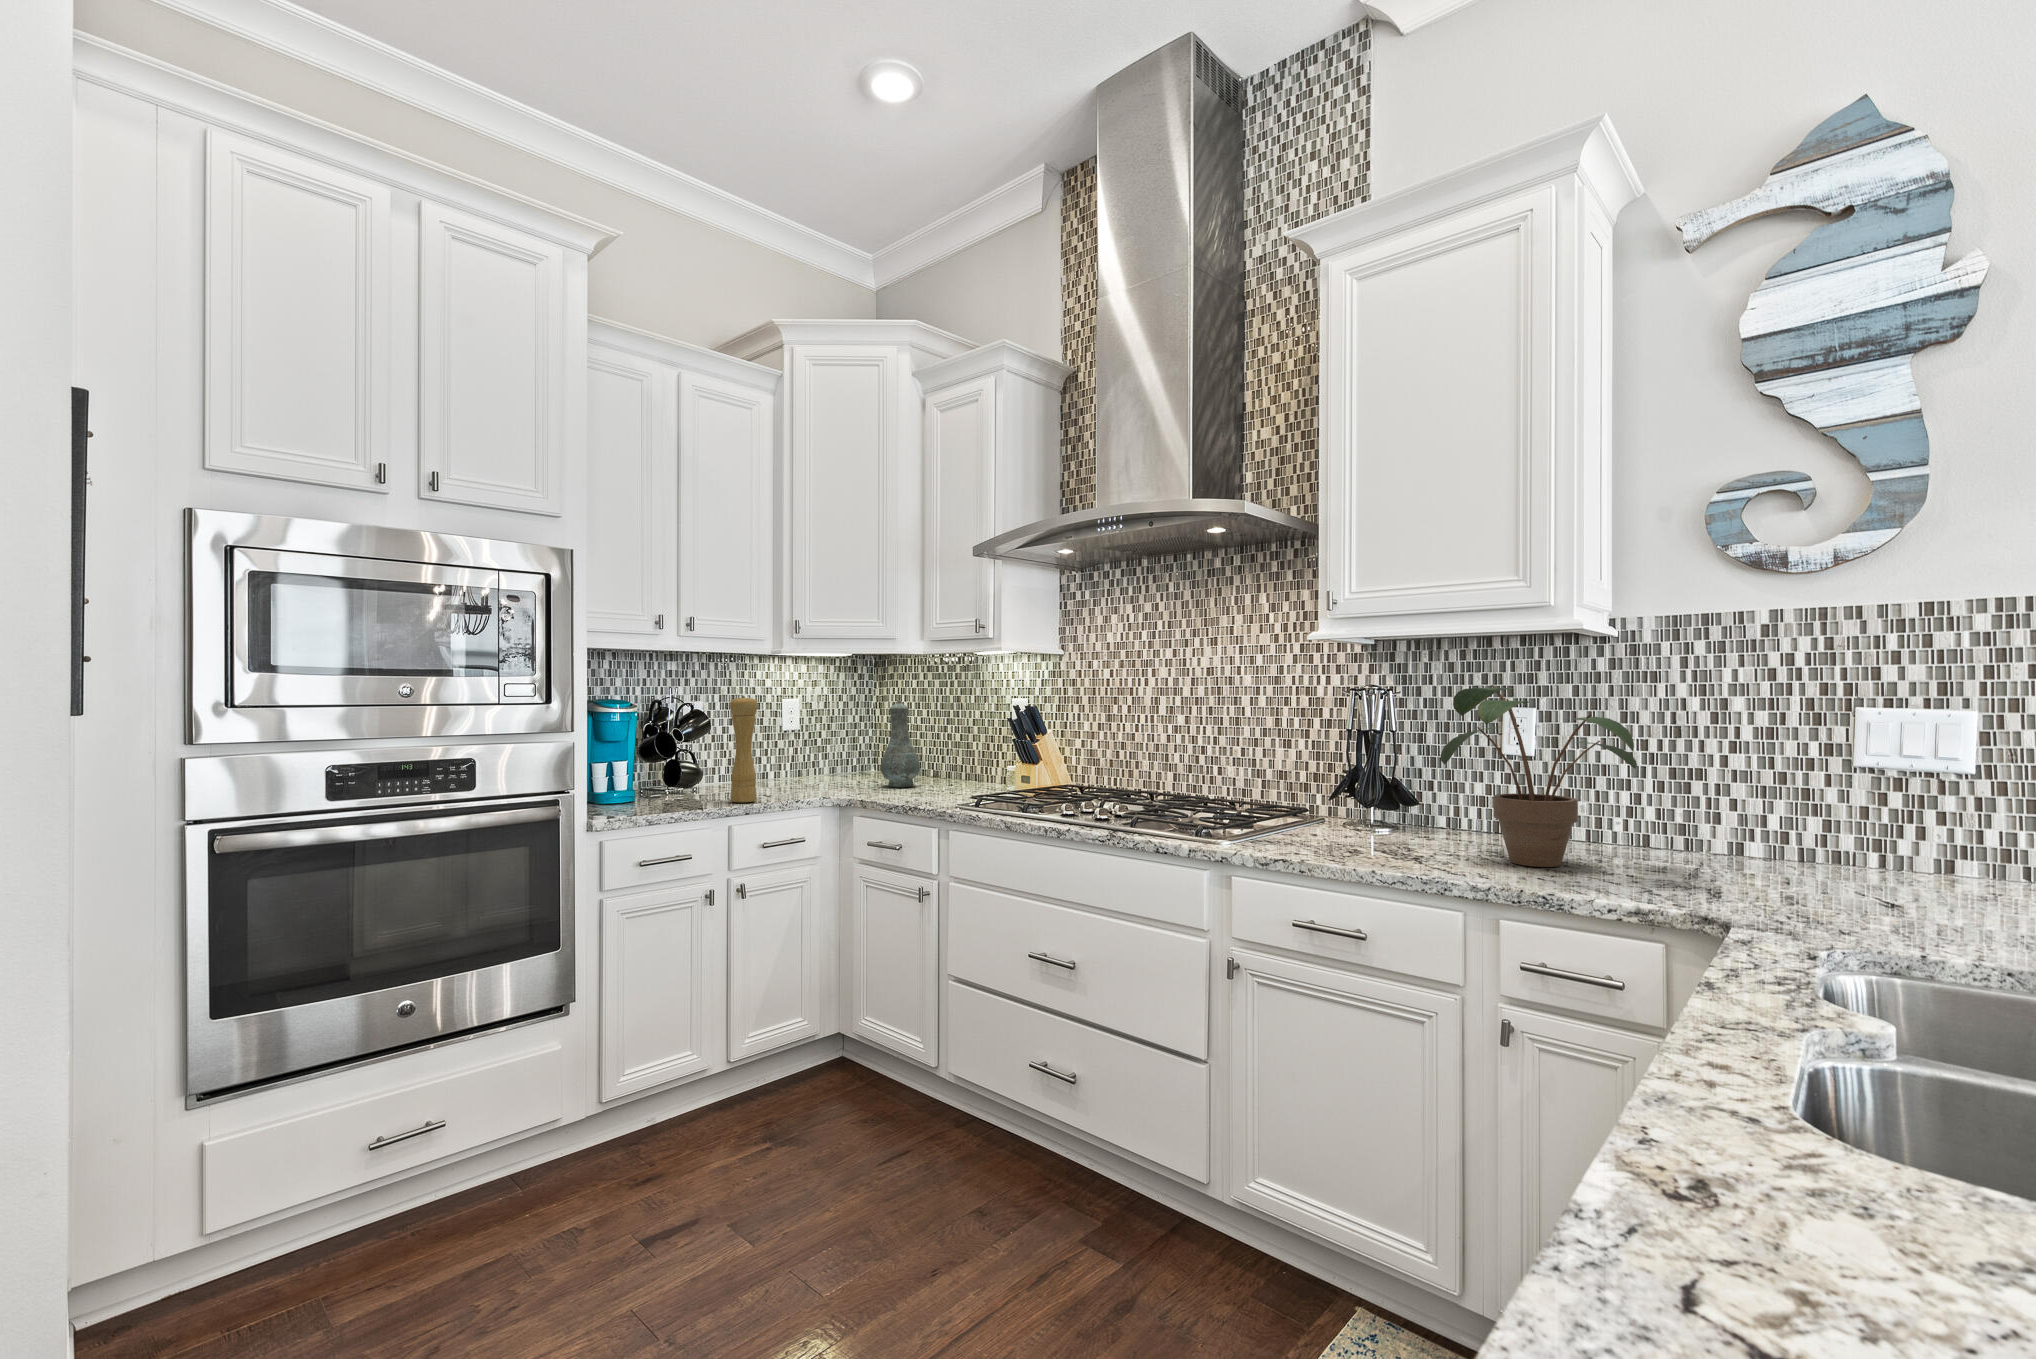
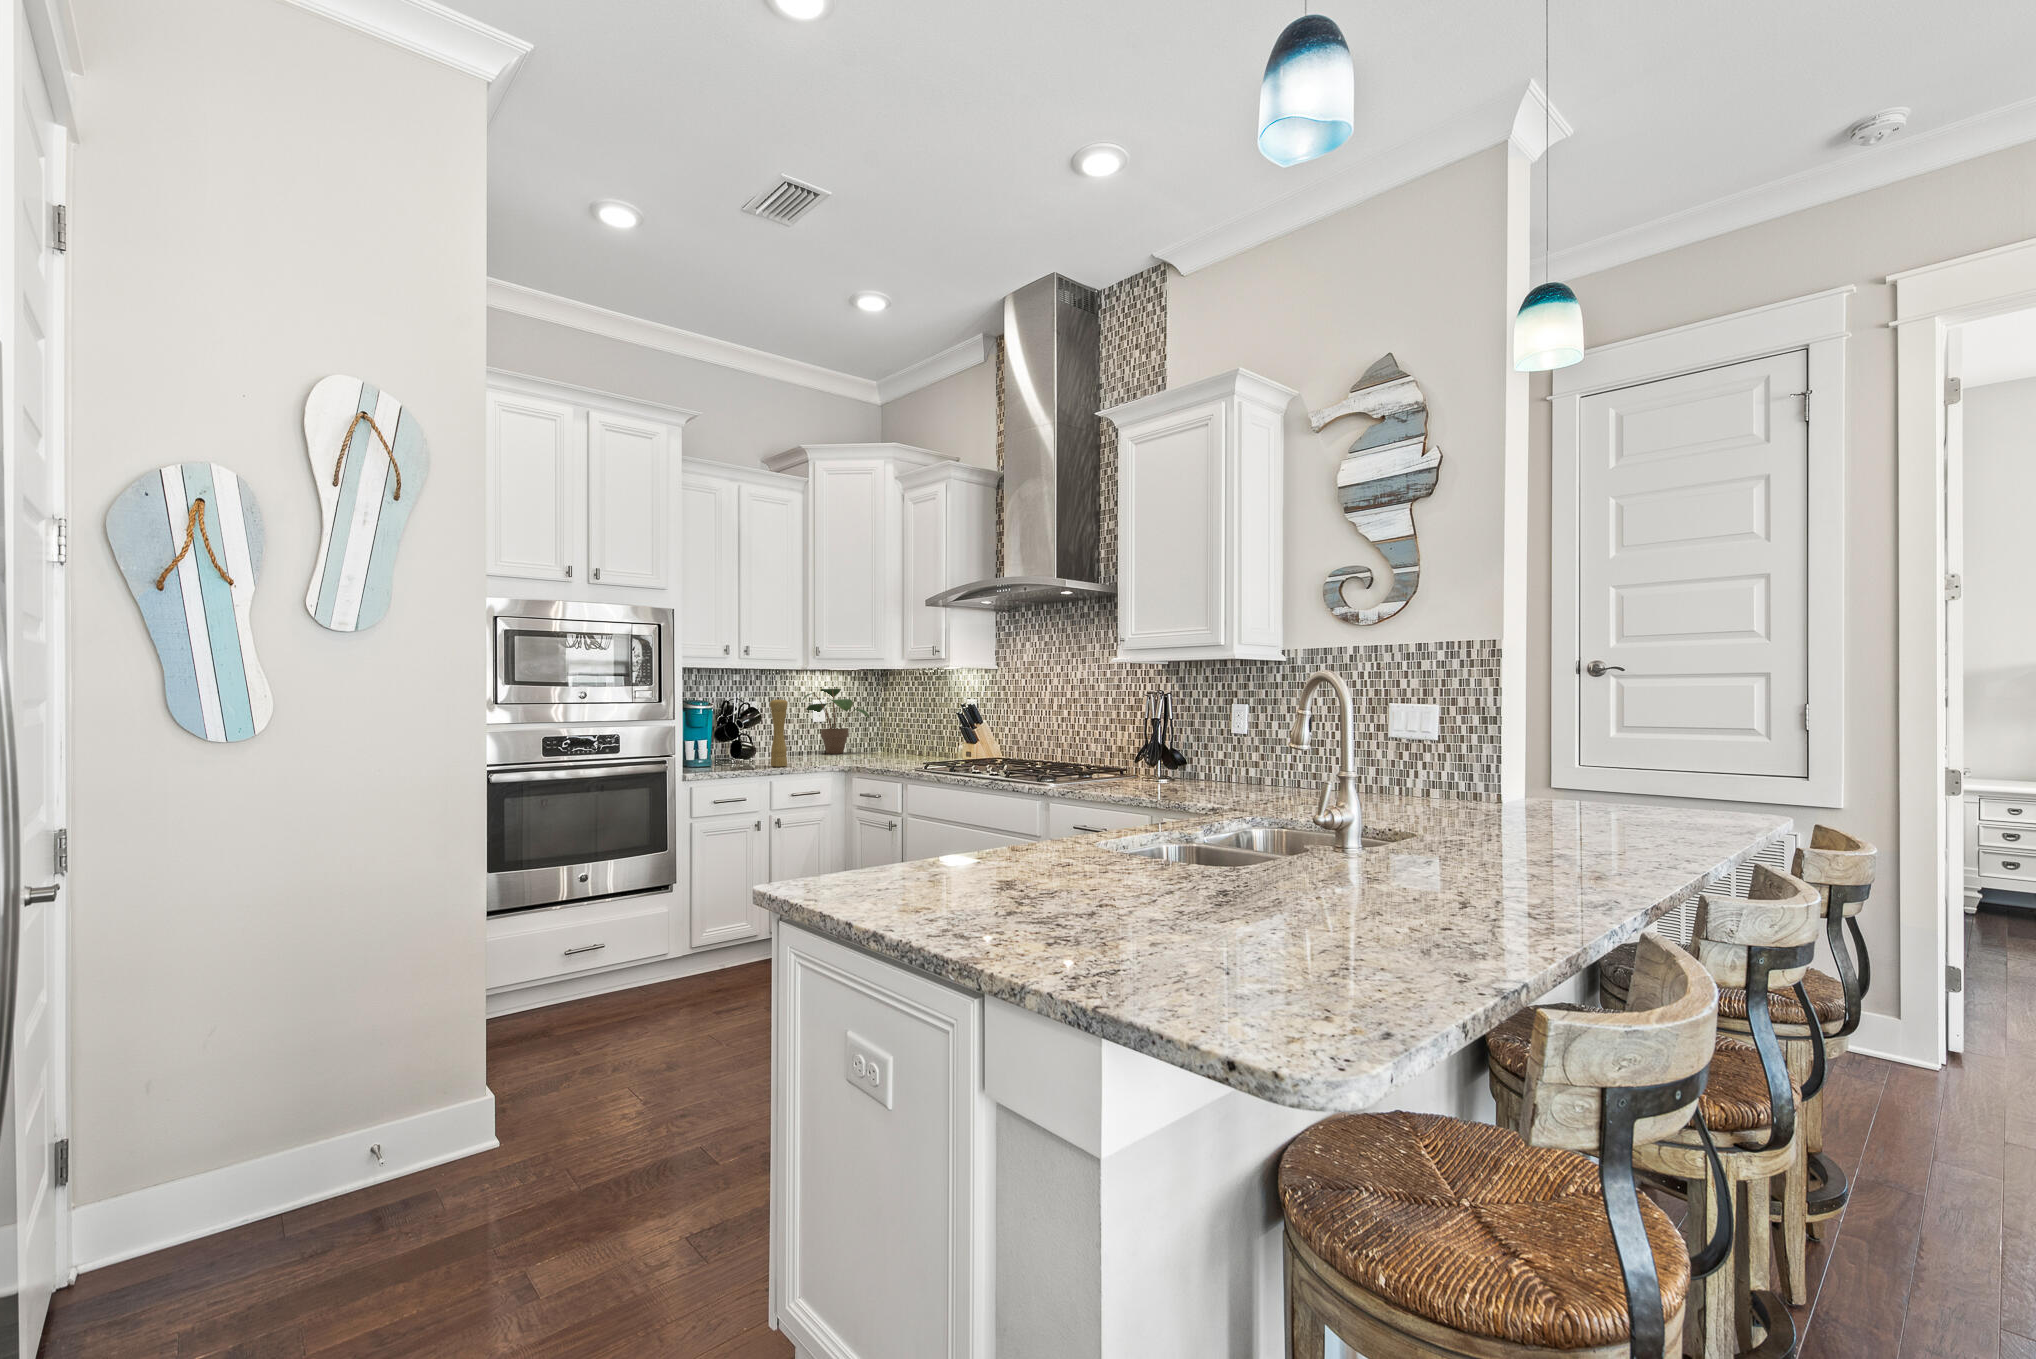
potted plant: present [1441,685,1637,867] -> present [802,688,869,754]
vase: present [881,700,920,787] -> none [874,701,900,760]

